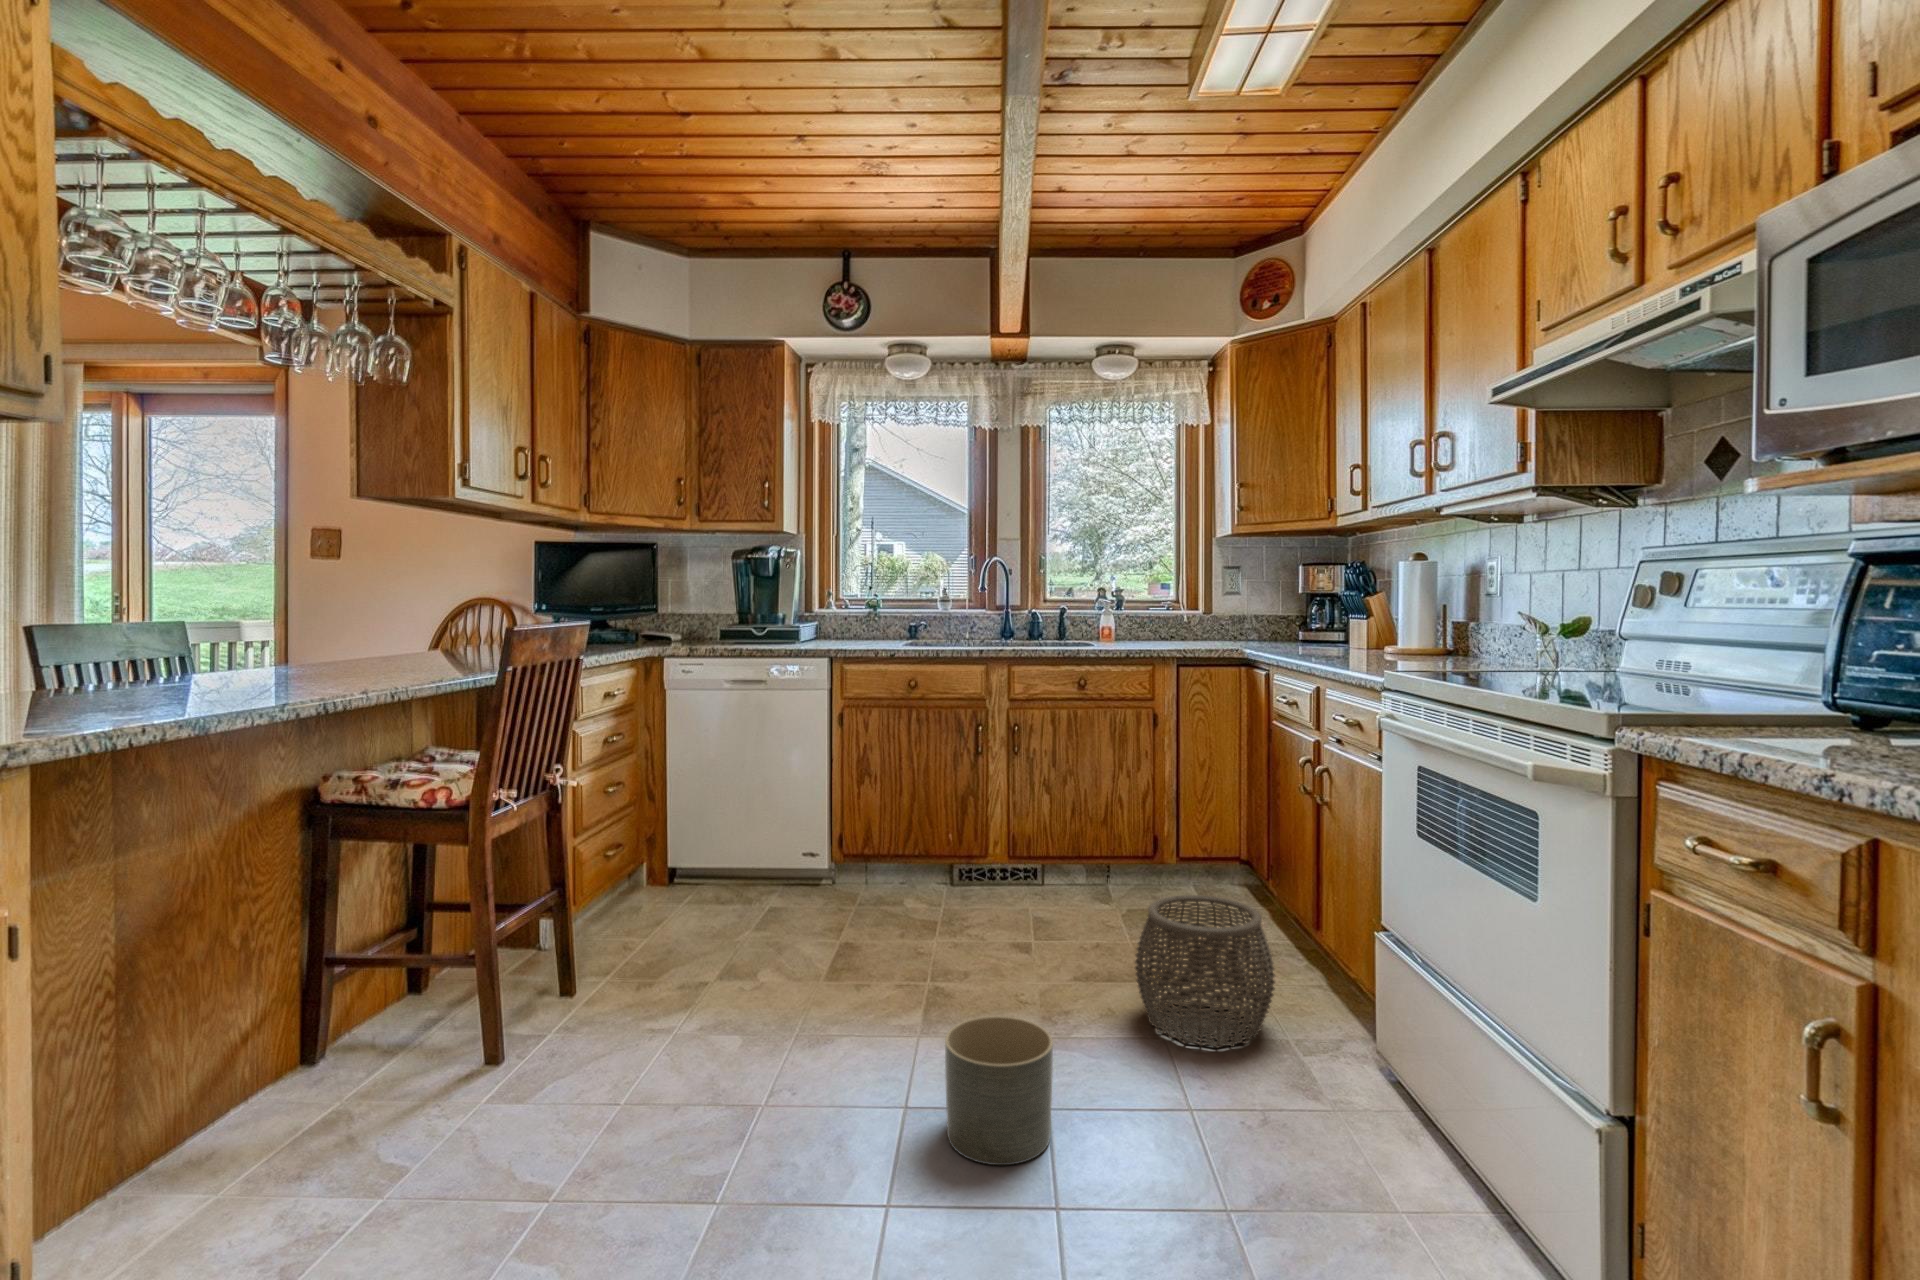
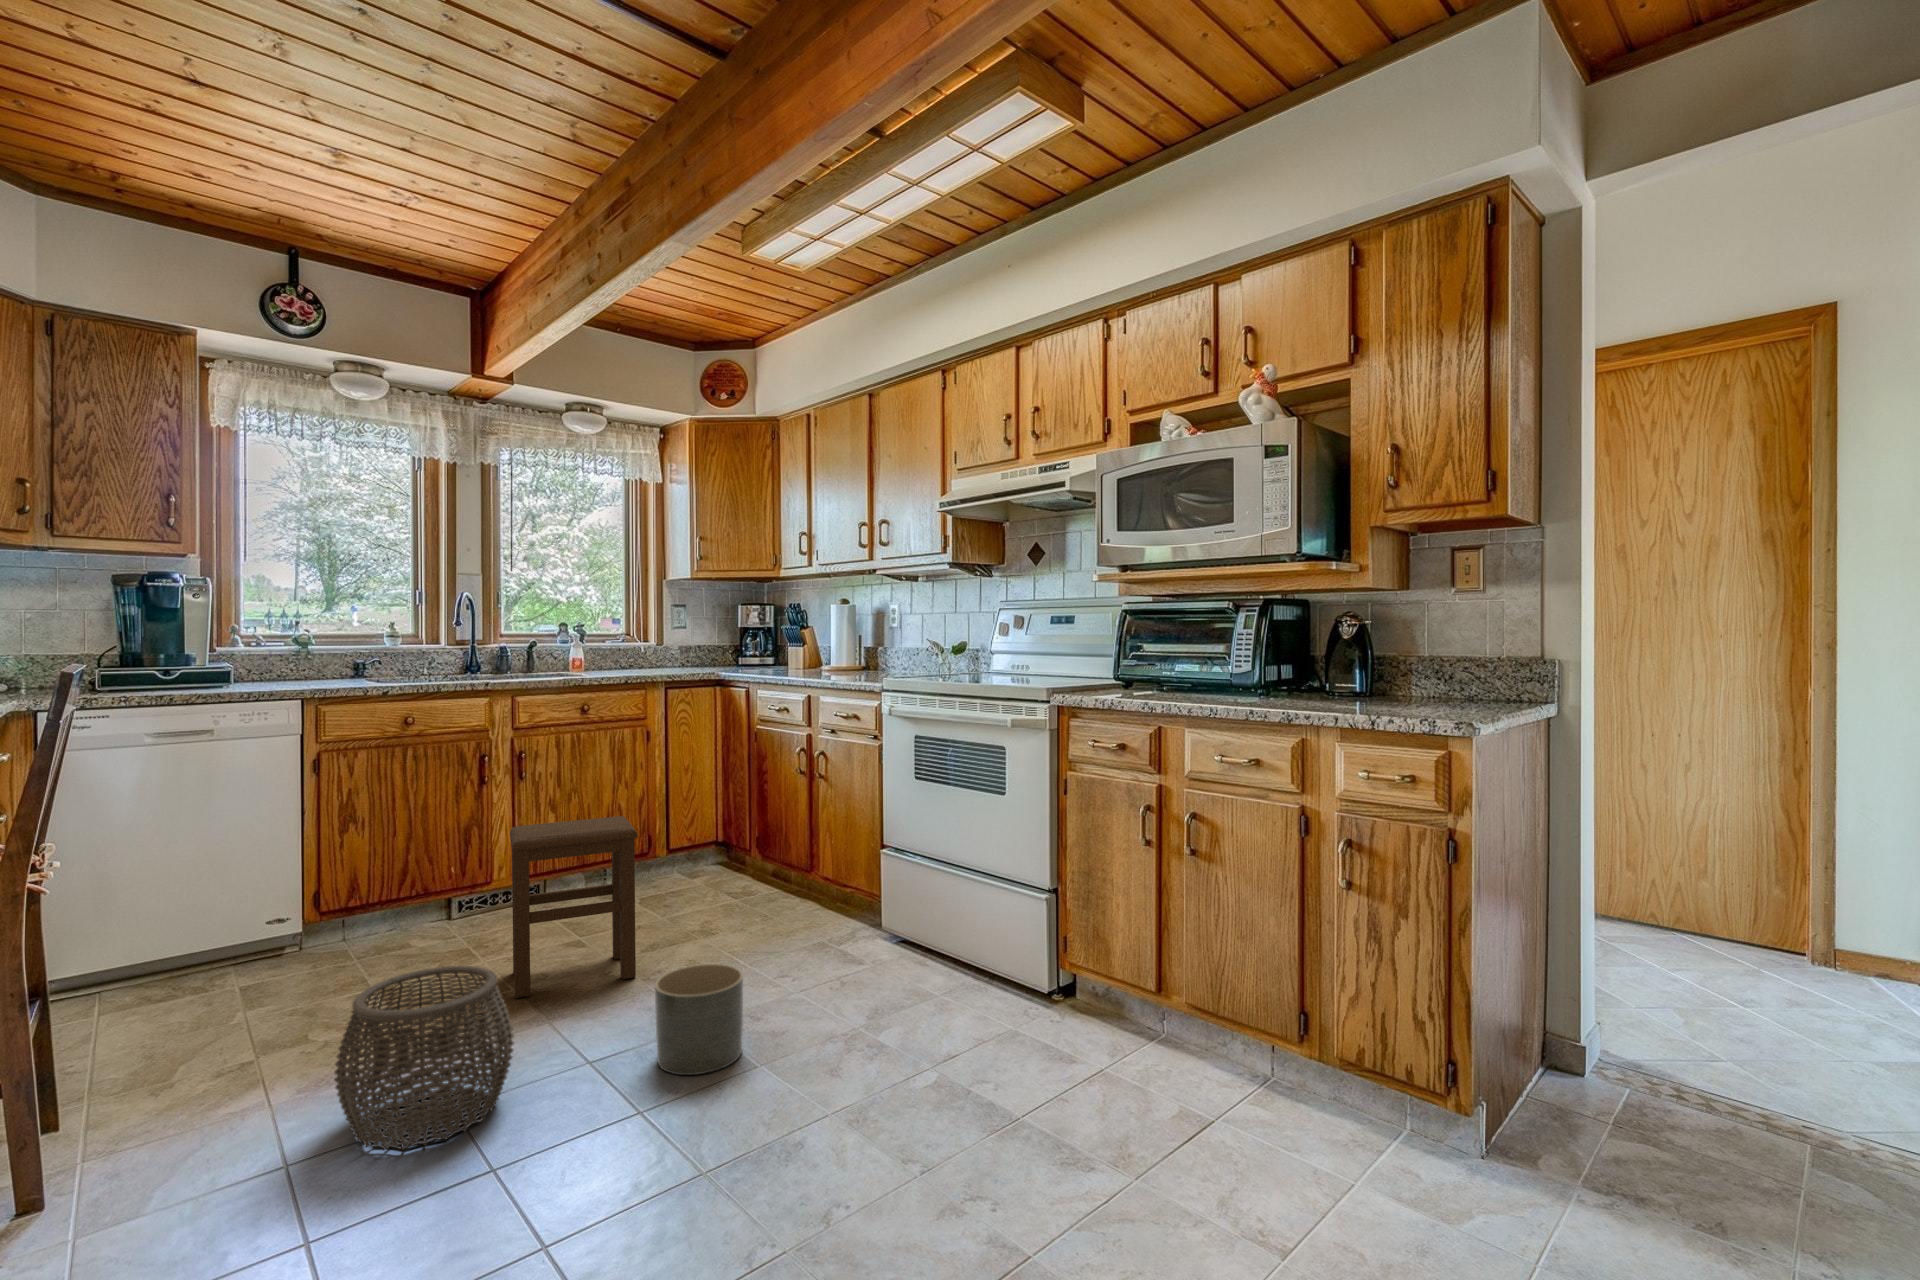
stool: none [912,805,1055,1003] -> present [510,816,638,998]
woven basket: present [1135,895,1275,1048] -> present [334,966,514,1150]

